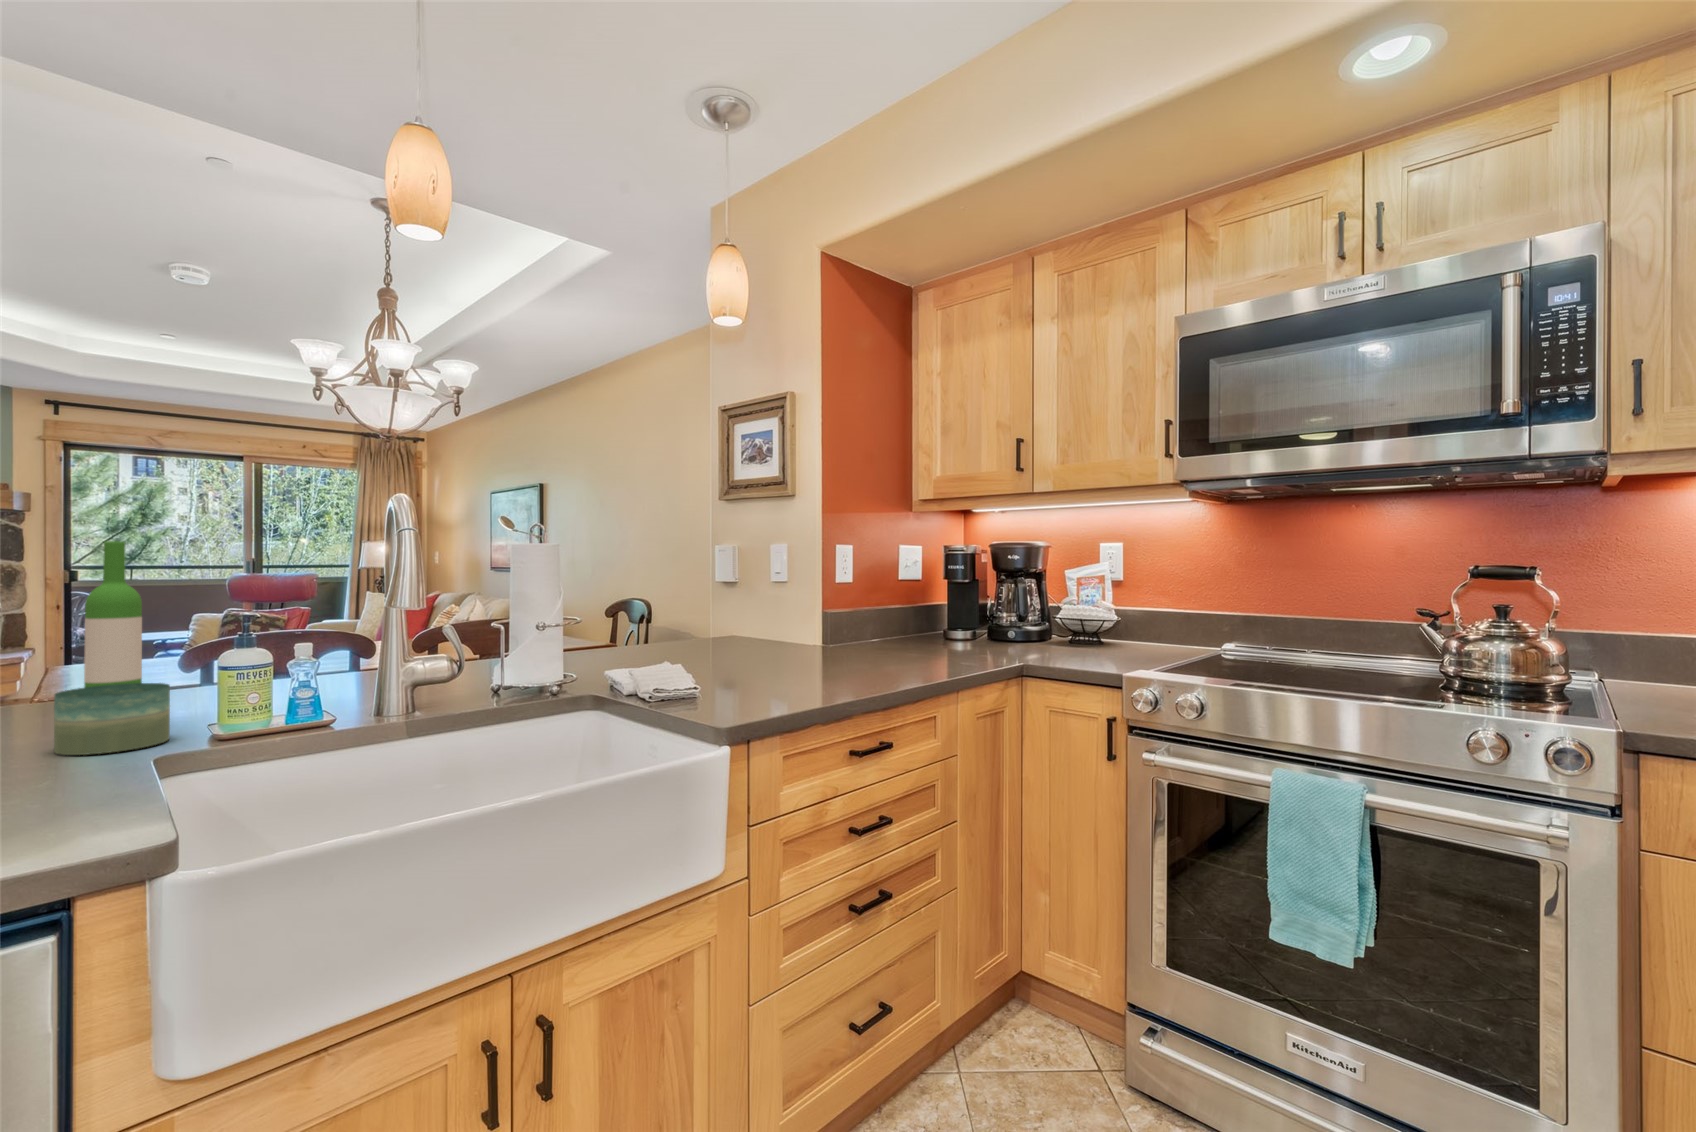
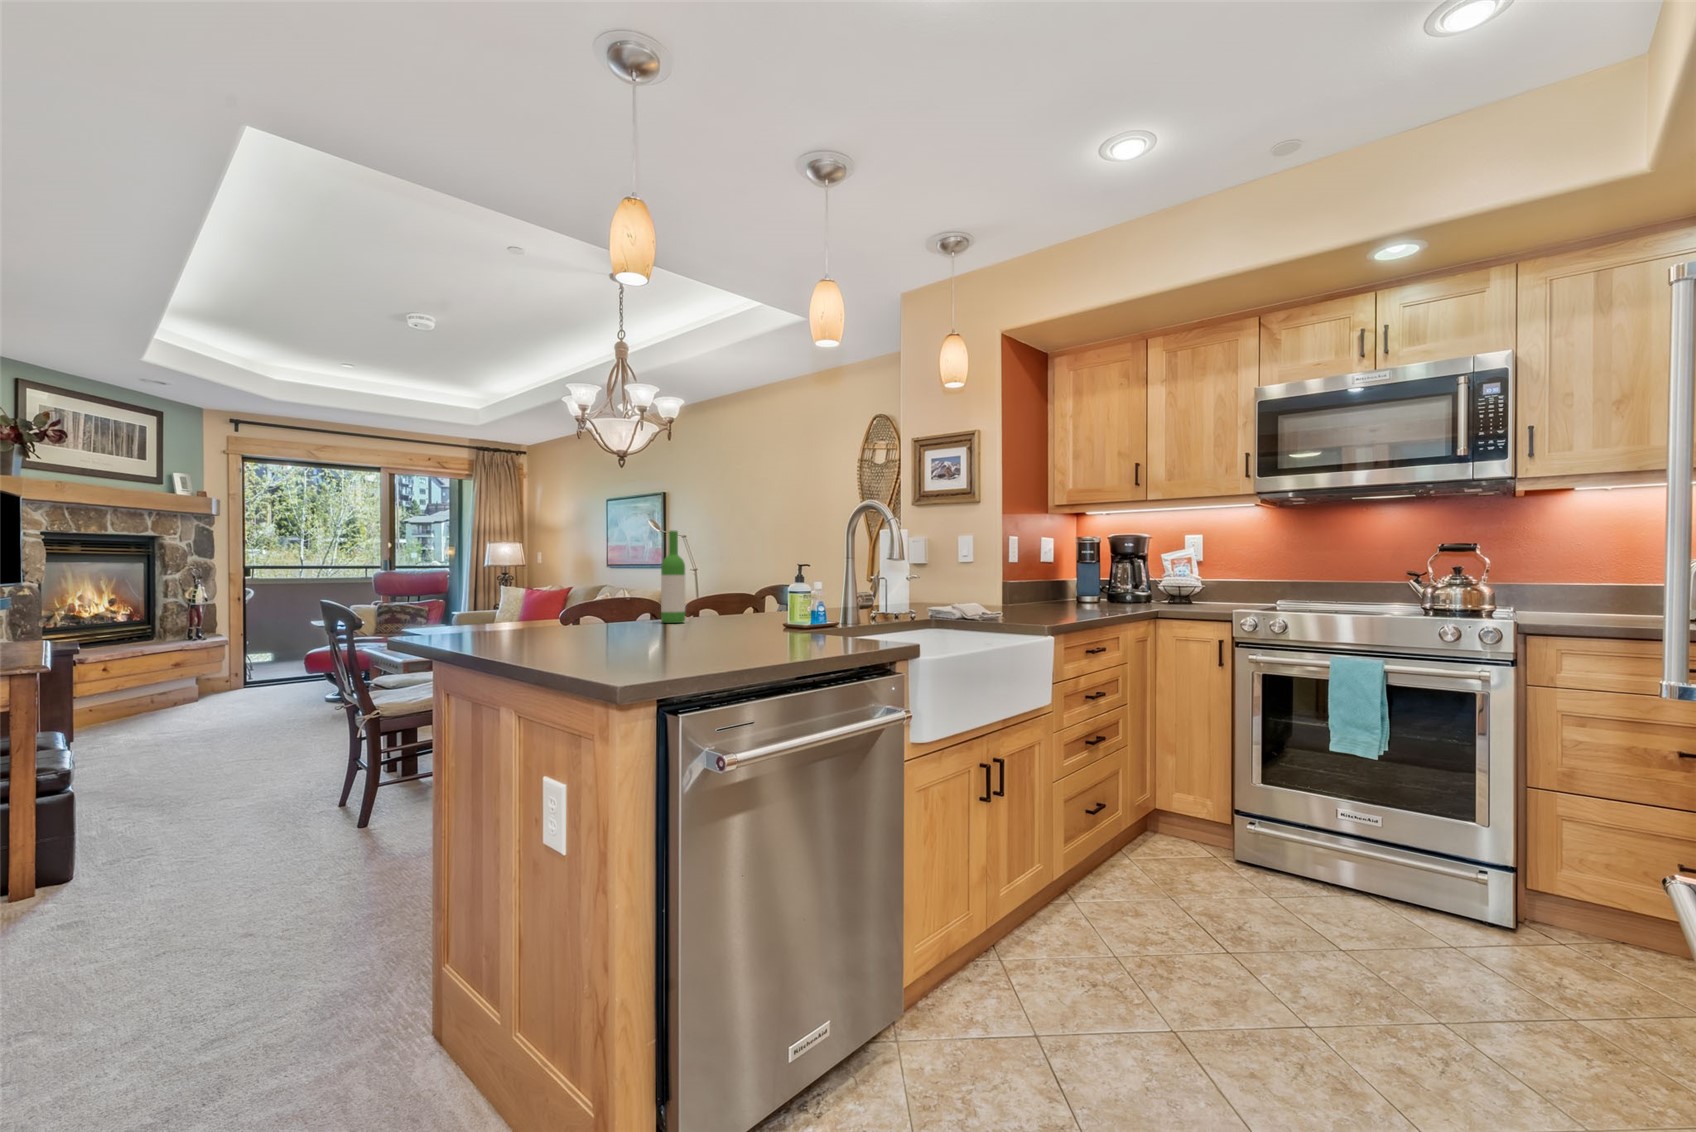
candle: present [54,683,170,755] -> none [748,603,791,635]

